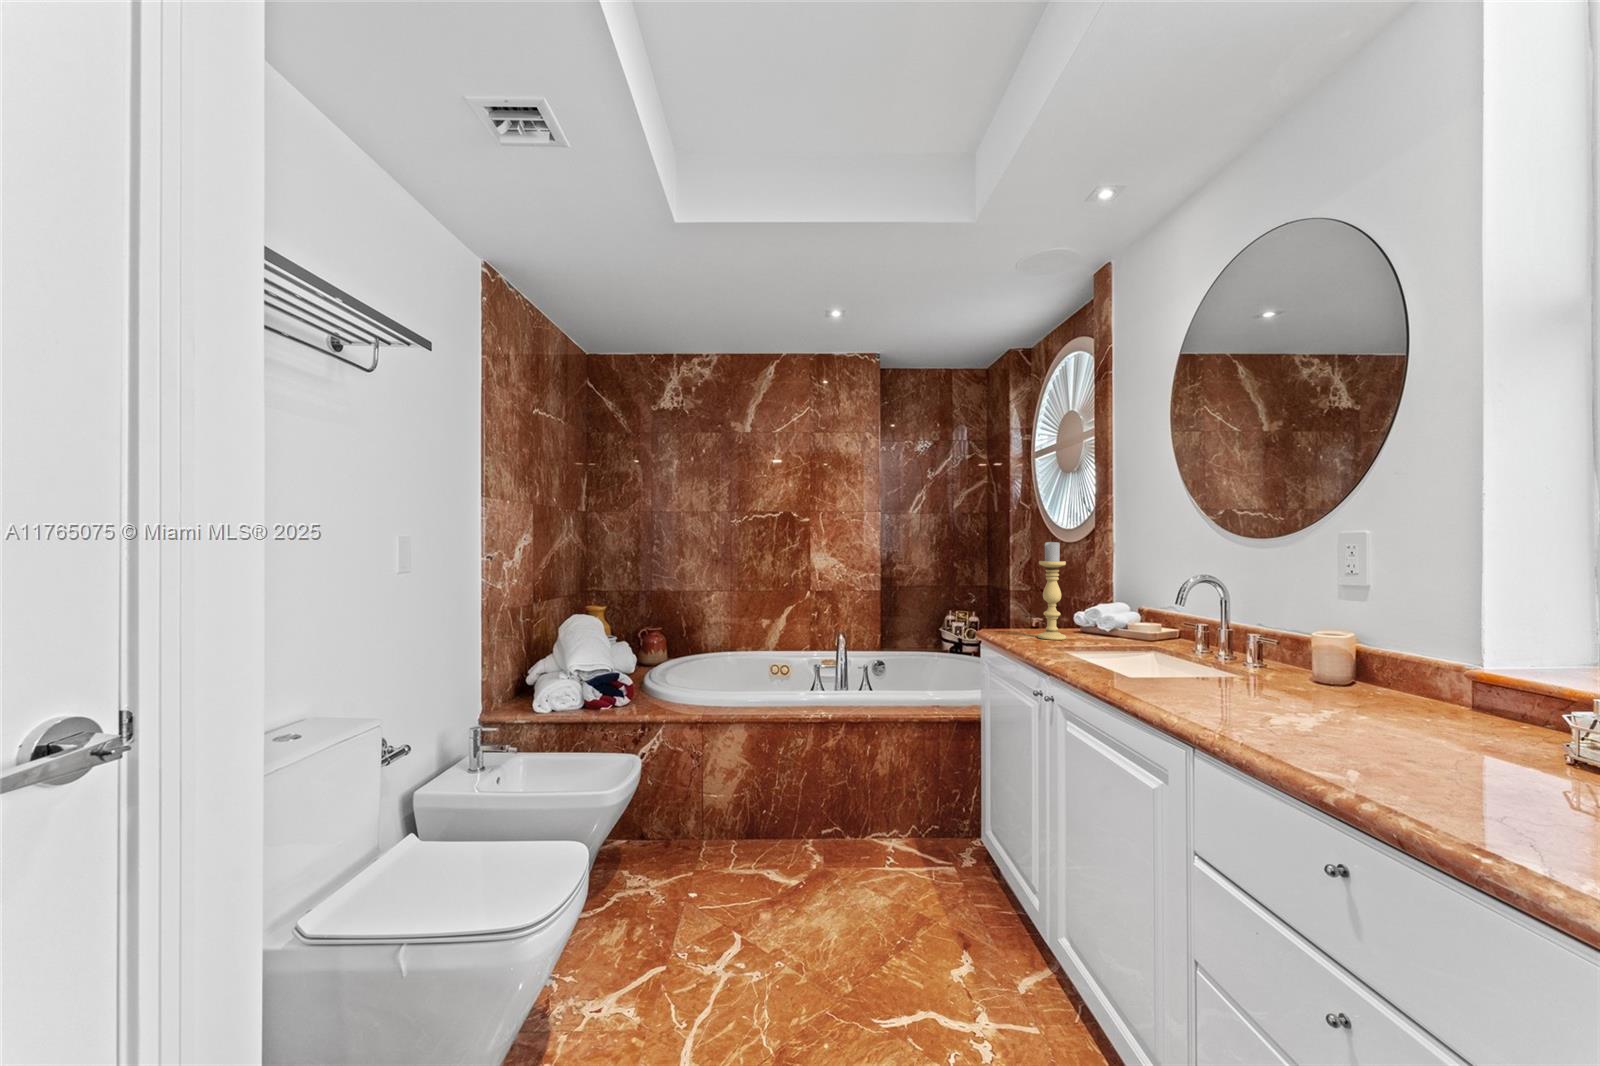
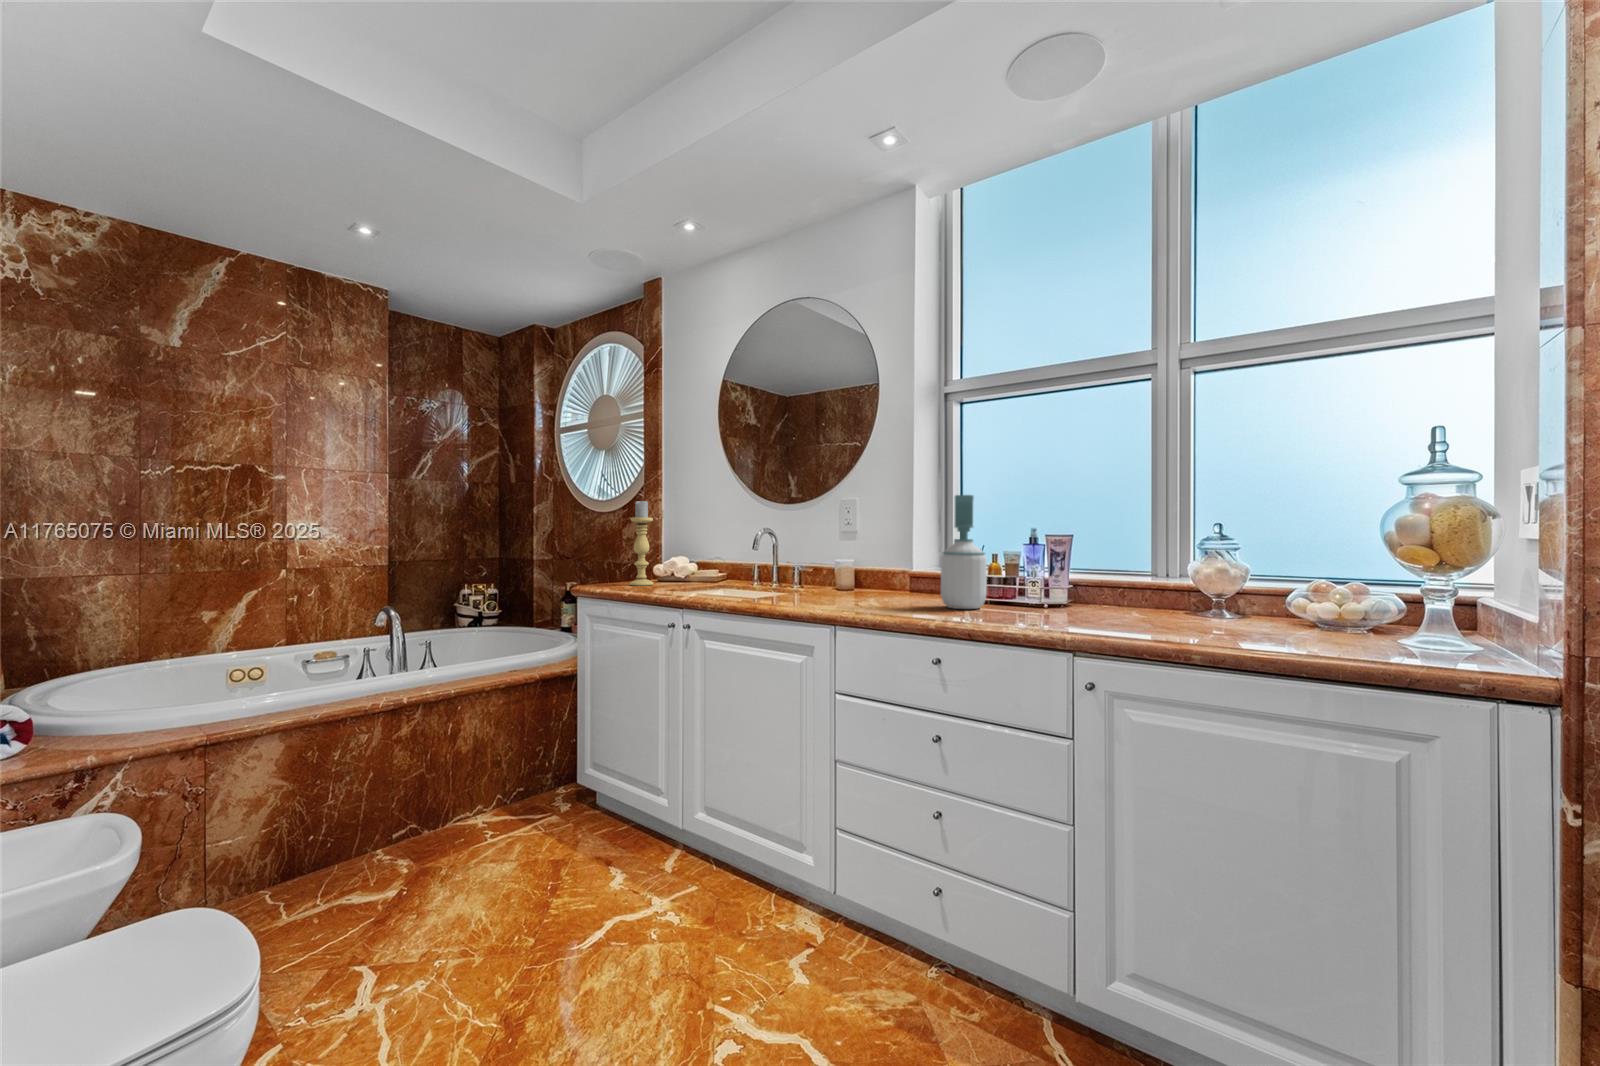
soap bottle: none [1407,562,1529,790] -> present [941,495,987,609]

